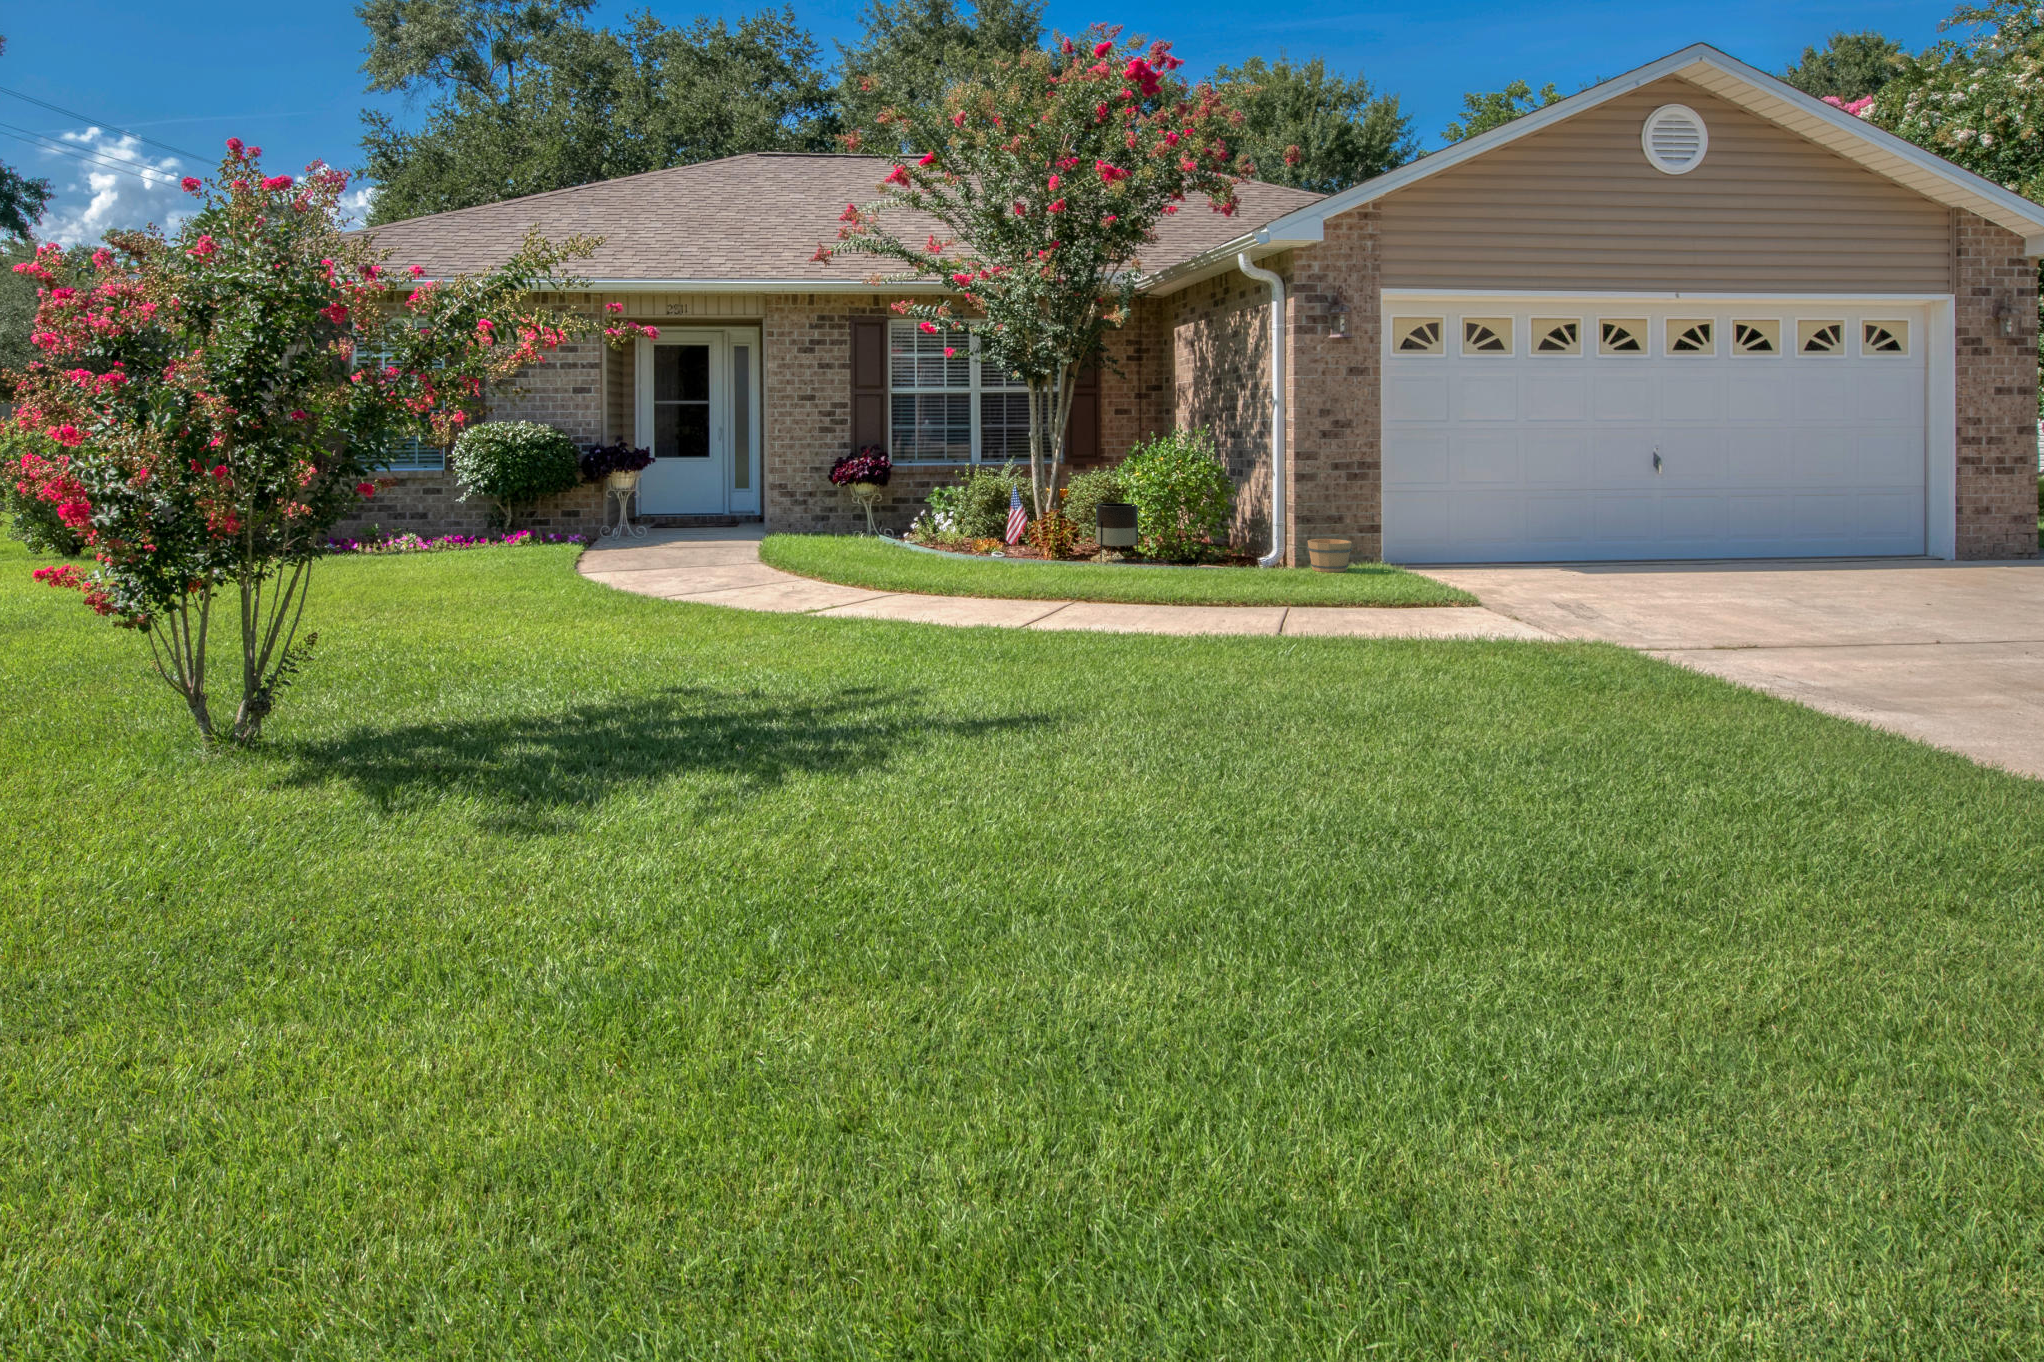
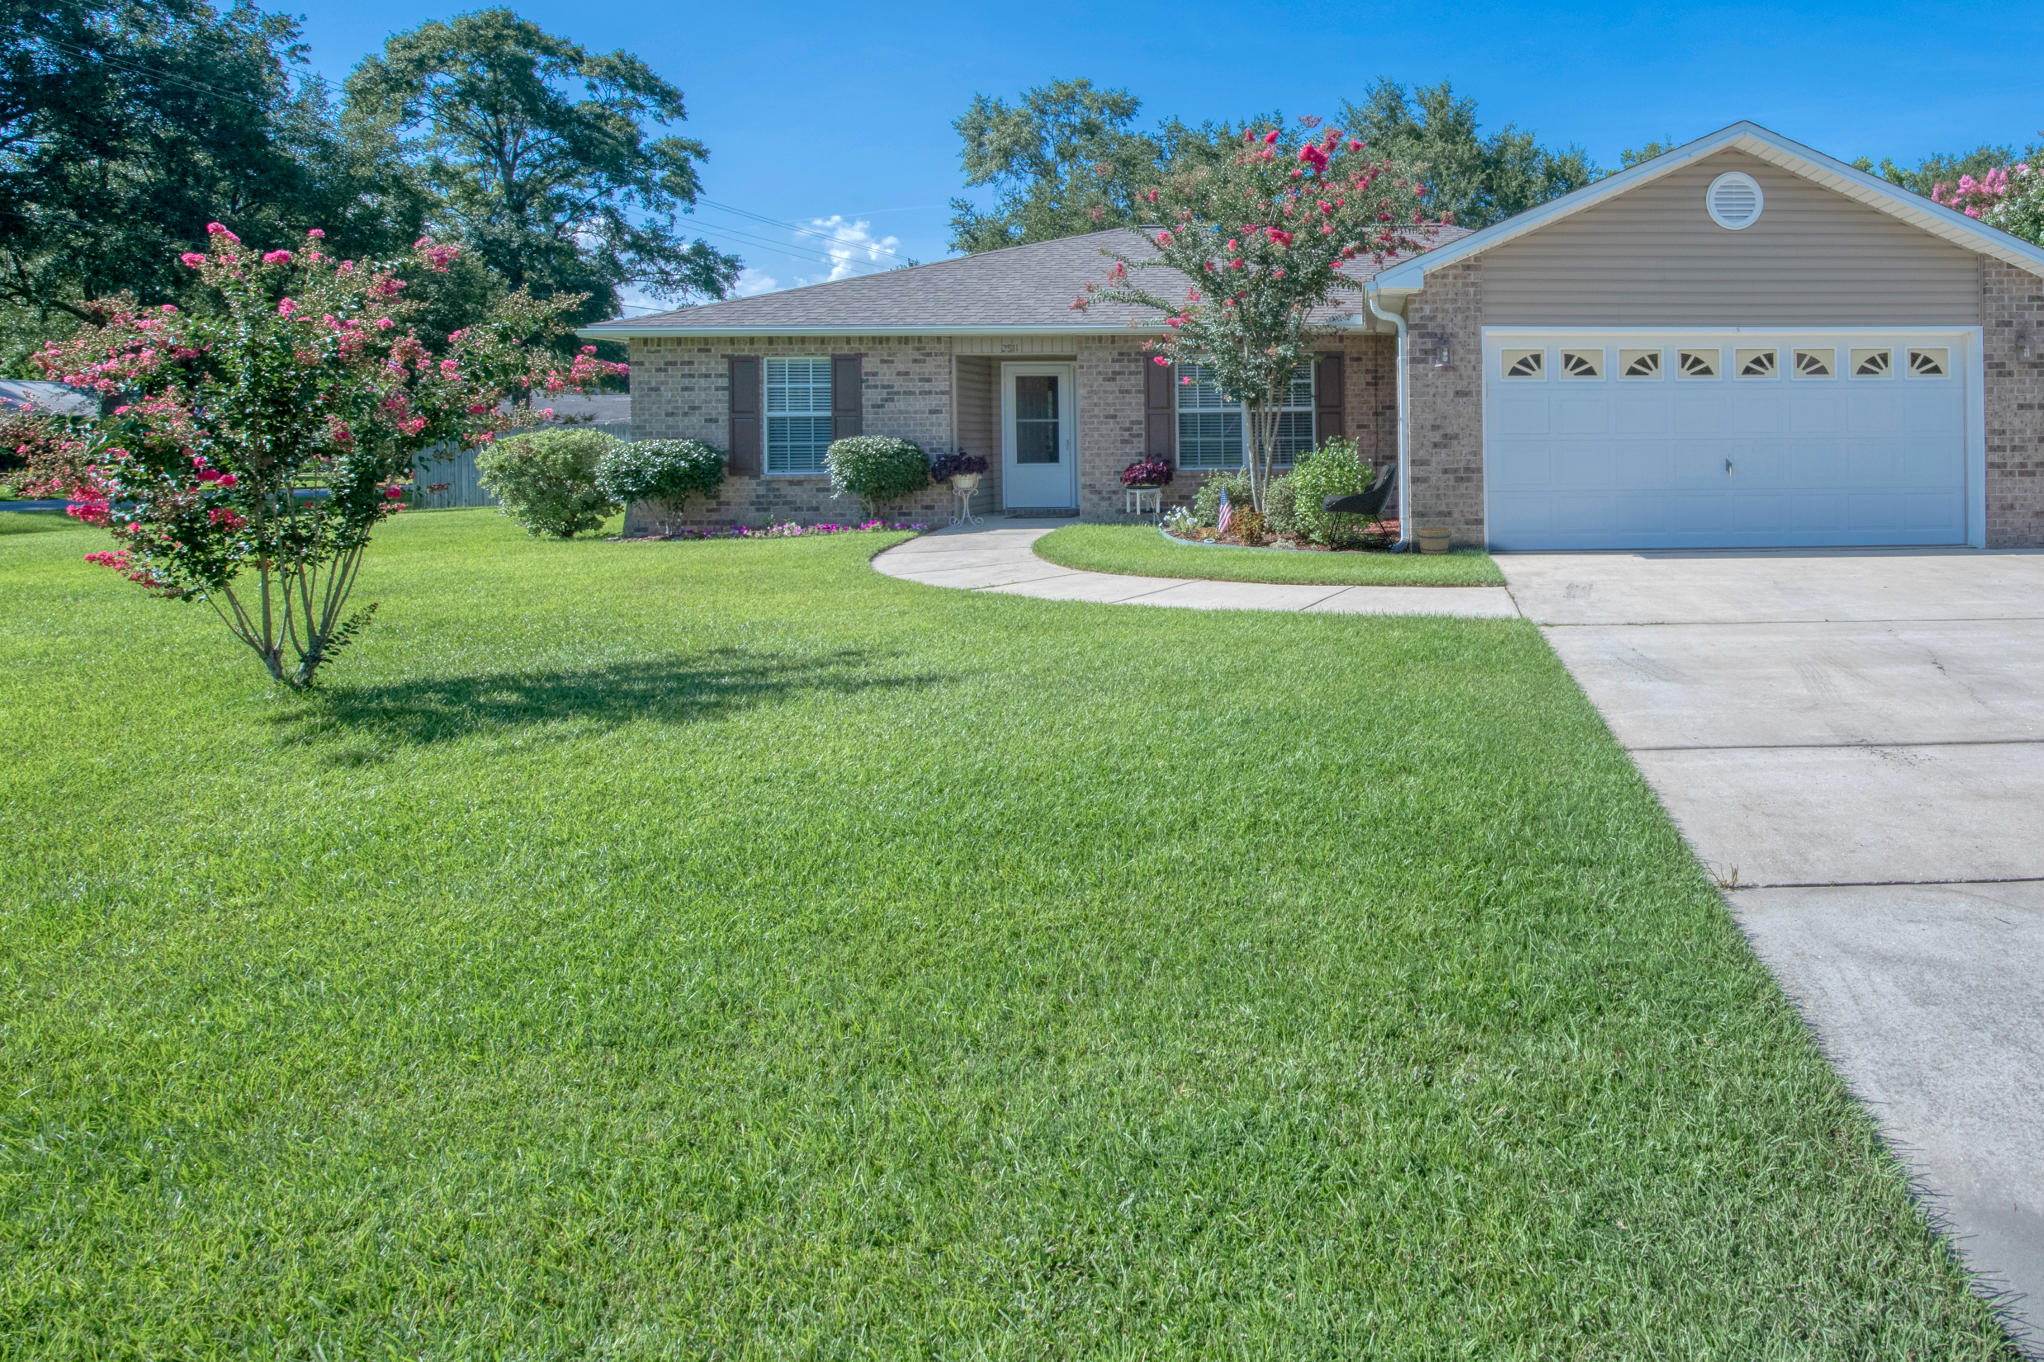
lounge chair: none [1167,459,1273,570] -> present [1321,463,1398,551]
round table: none [832,496,878,534] -> present [1125,486,1161,515]
planter: present [1096,503,1138,562] -> none [1269,496,1302,542]

